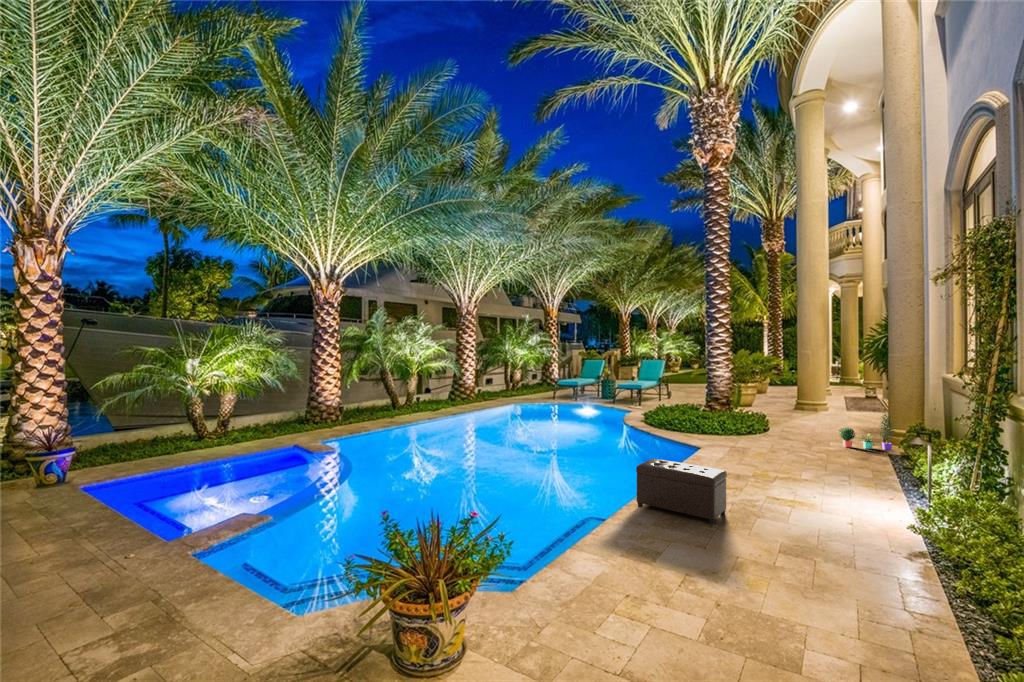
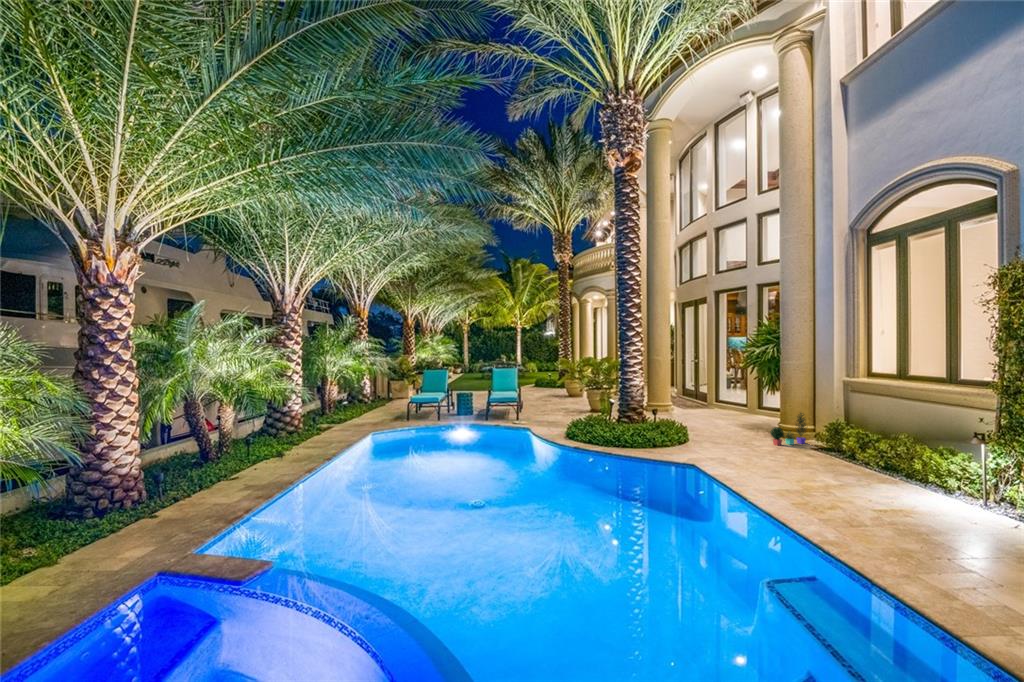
ottoman: present [636,459,727,524] -> none [833,498,960,566]

